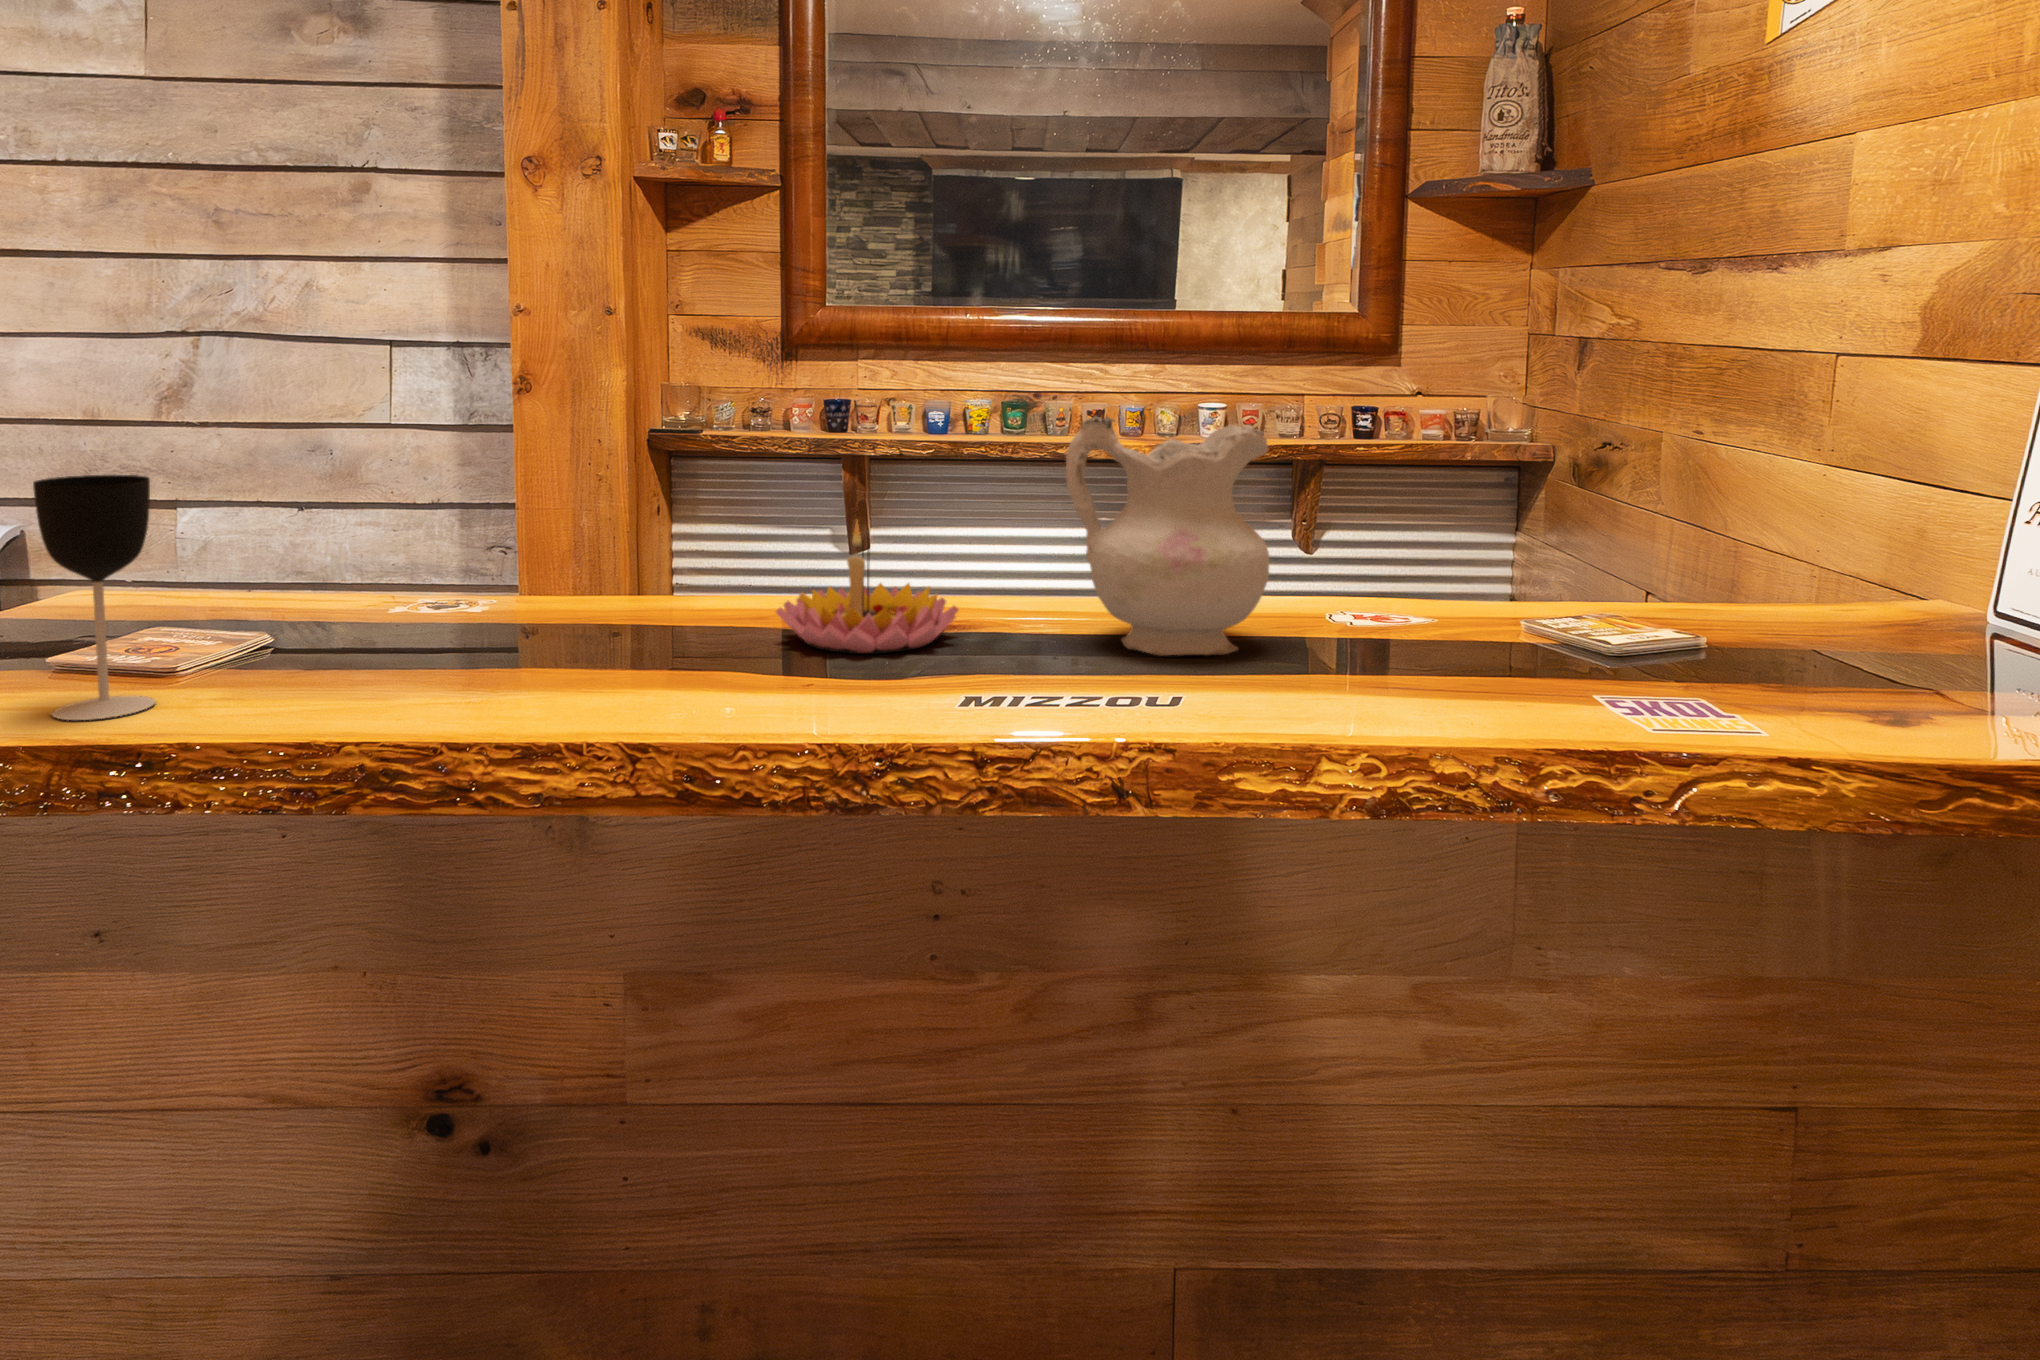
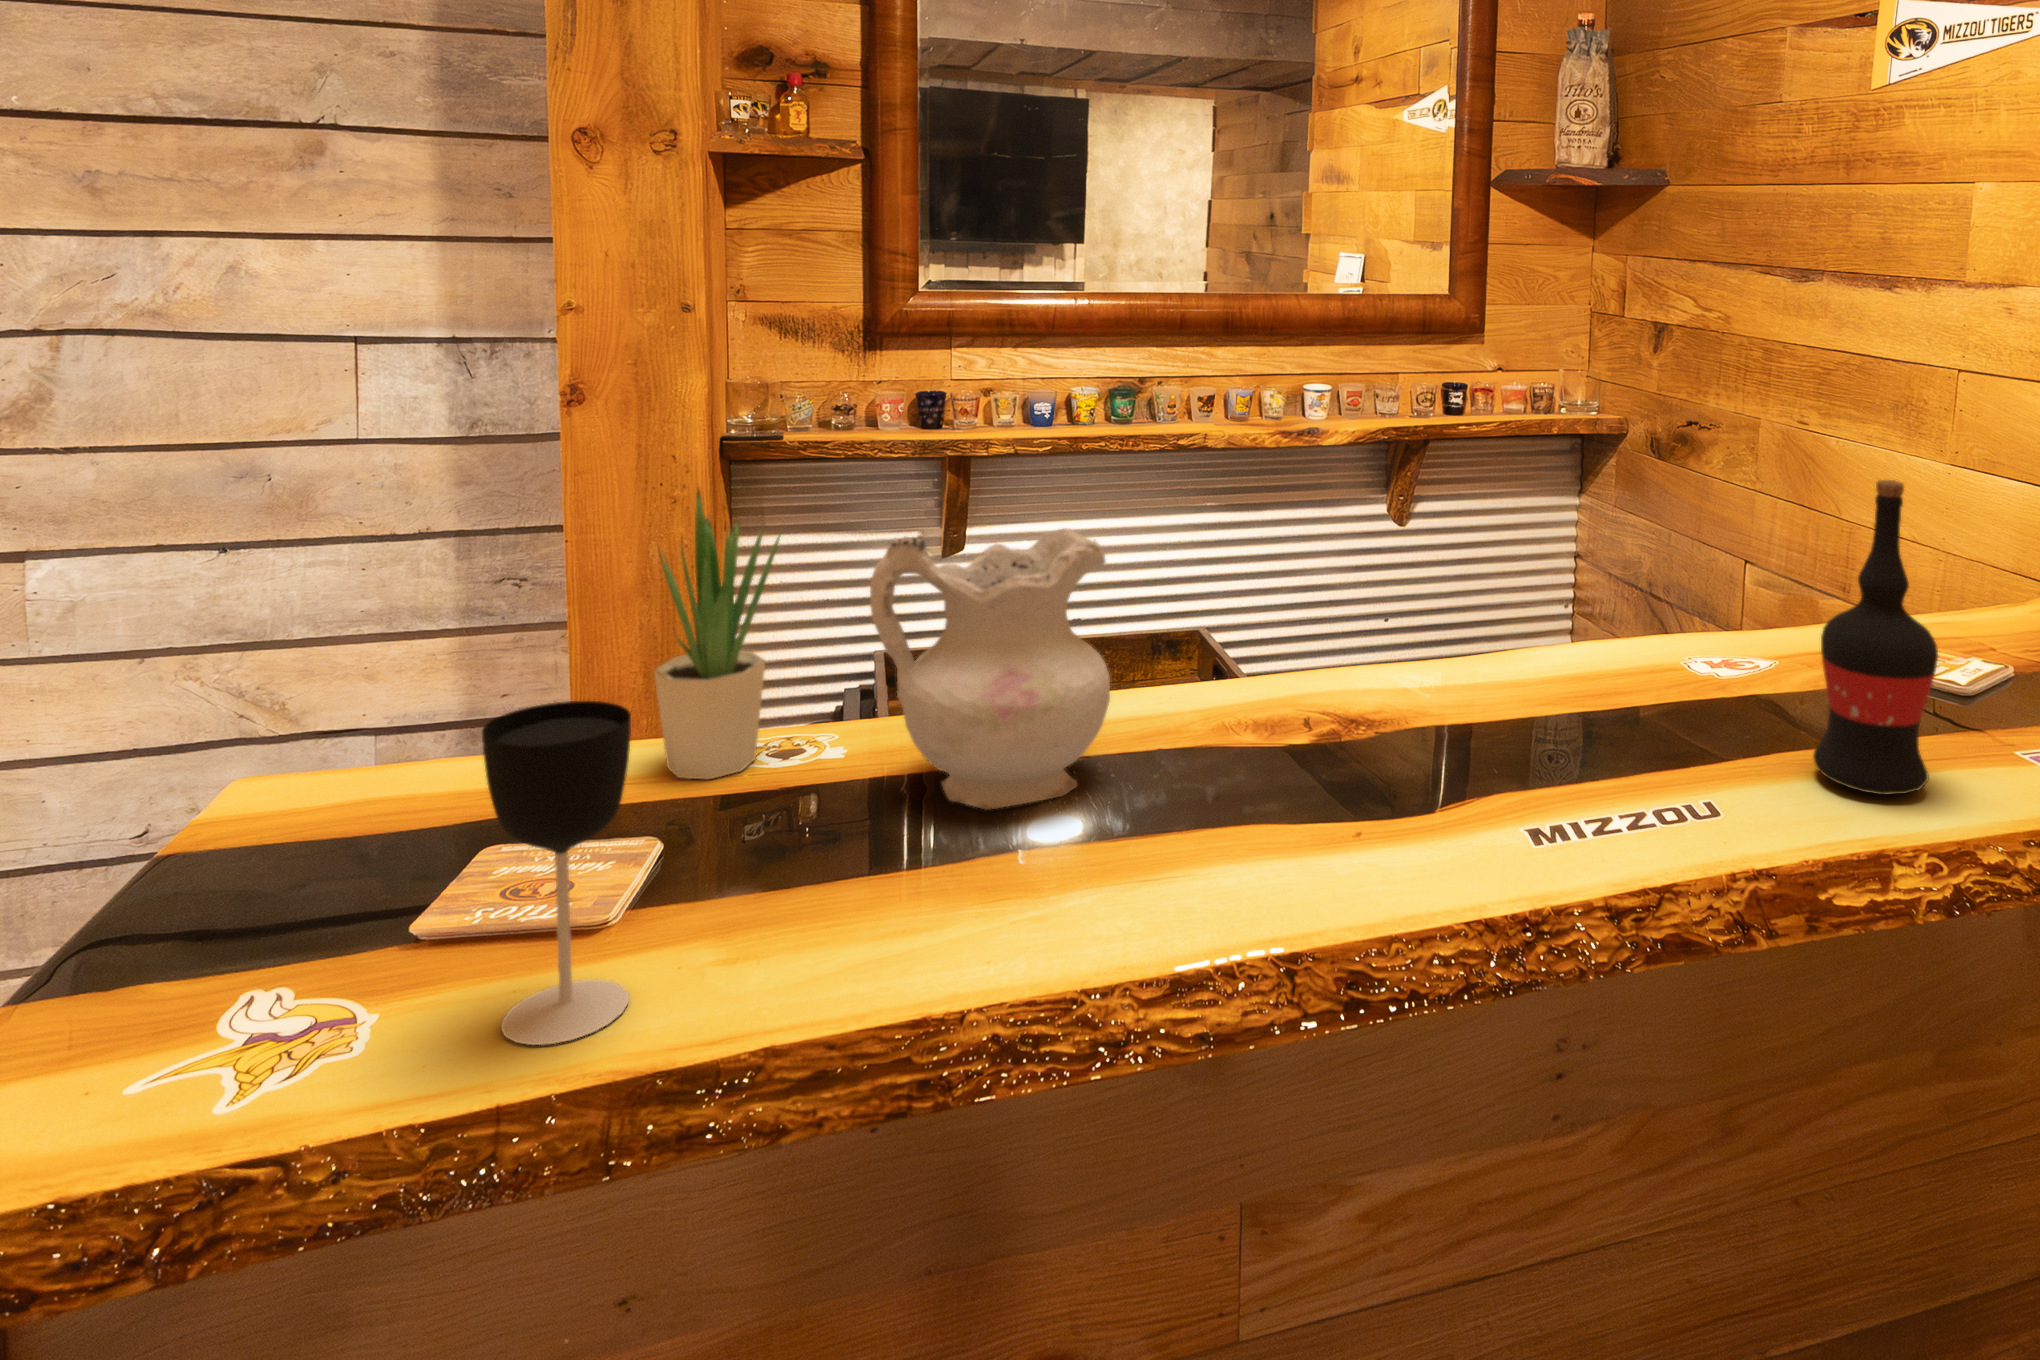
wine bottle: none [1321,373,1446,709] -> present [1813,480,1938,795]
potted plant: none [349,375,455,617] -> present [654,488,780,779]
ceramic pitcher: present [1066,416,1269,656] -> present [870,528,1110,810]
candle holder: present [776,522,958,654] -> none [1215,624,1406,775]

